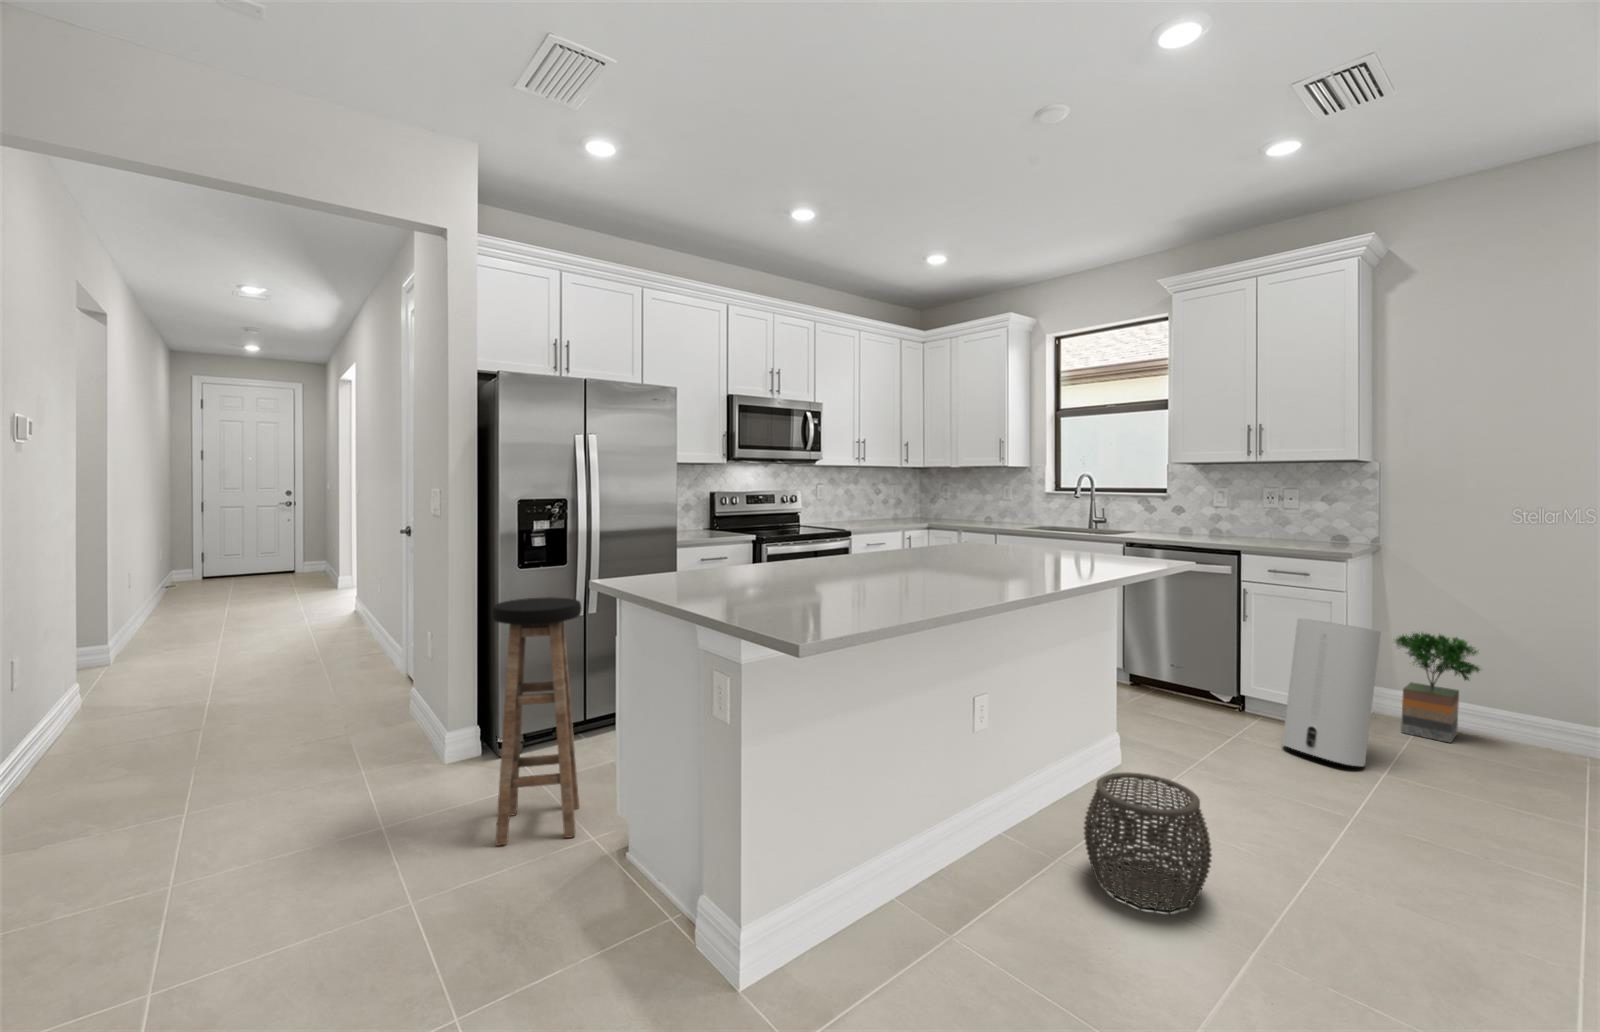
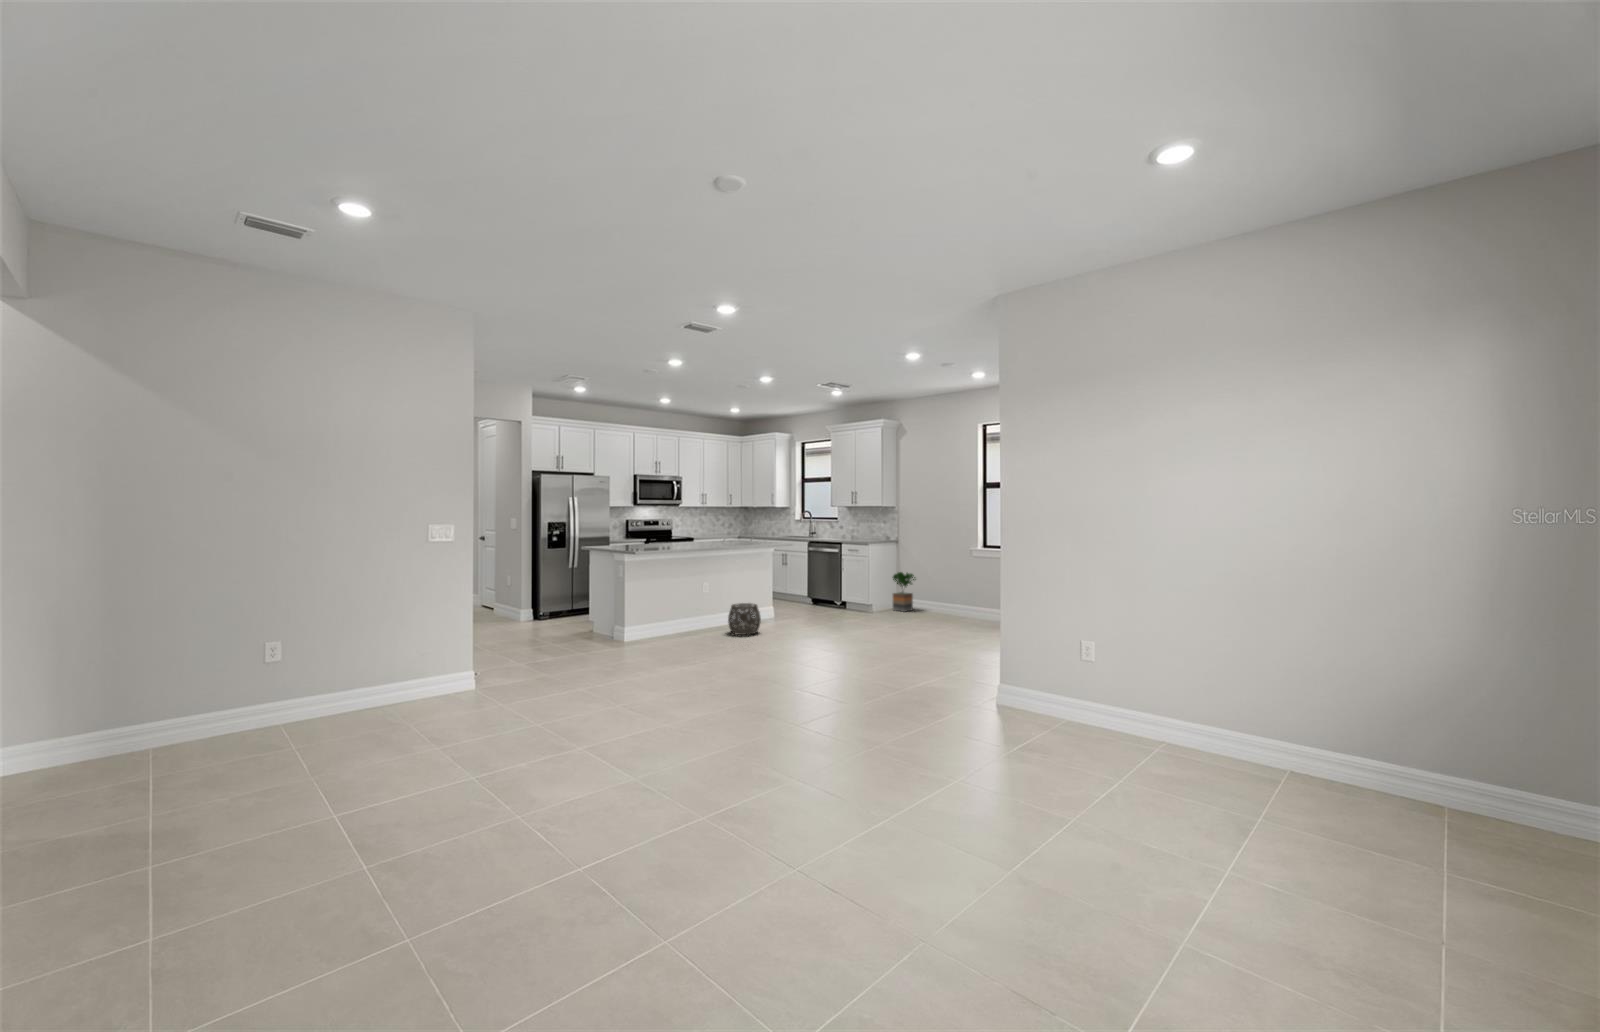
bar stool: present [492,597,582,845] -> none [546,556,575,633]
air purifier: present [1283,618,1381,766] -> none [838,565,865,616]

